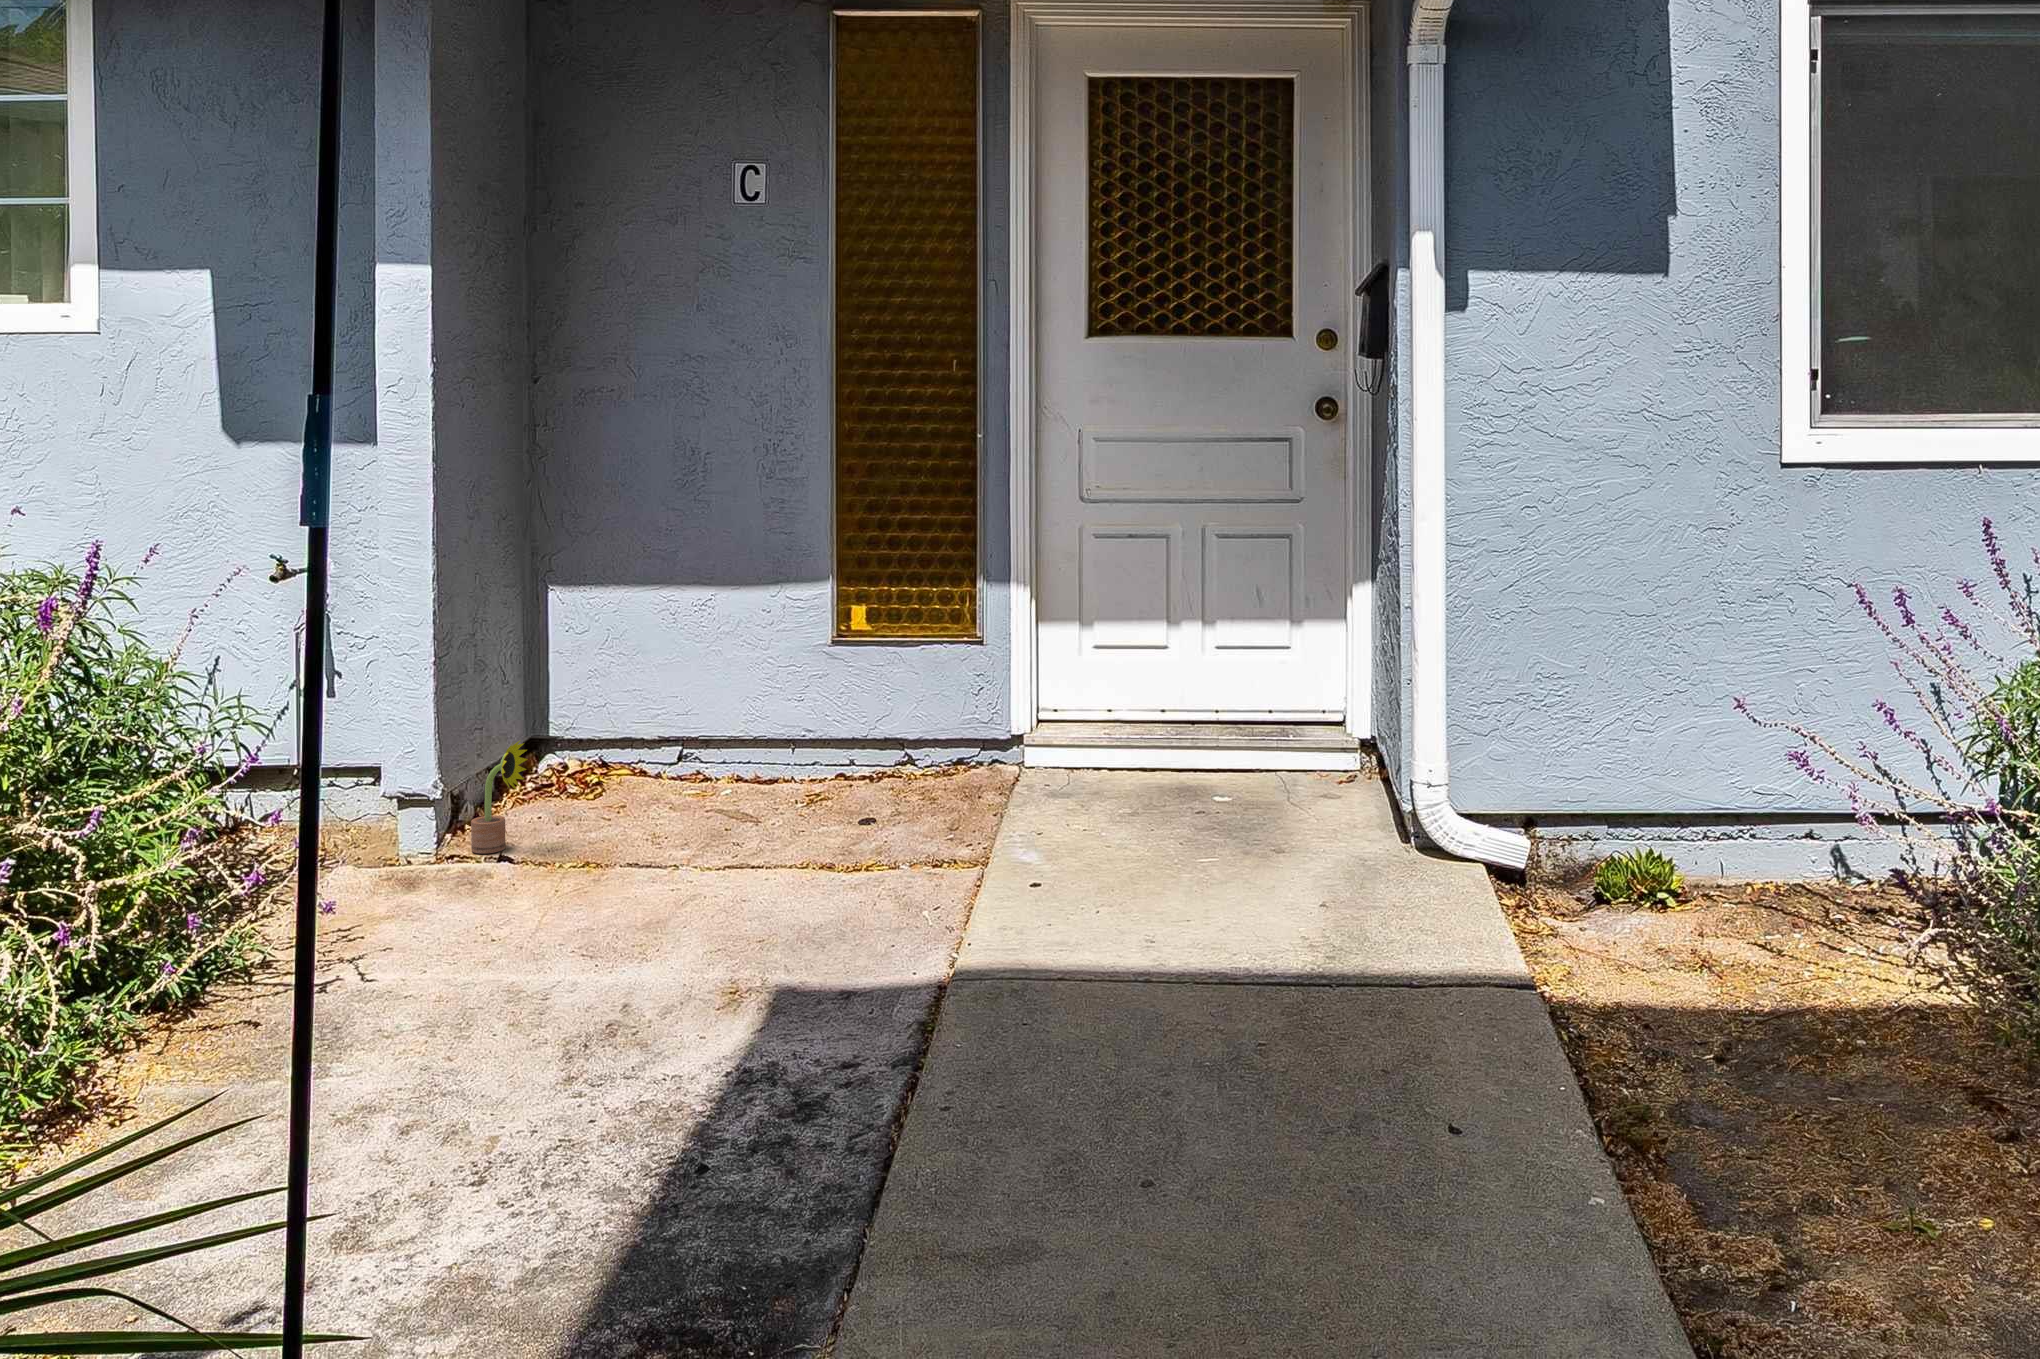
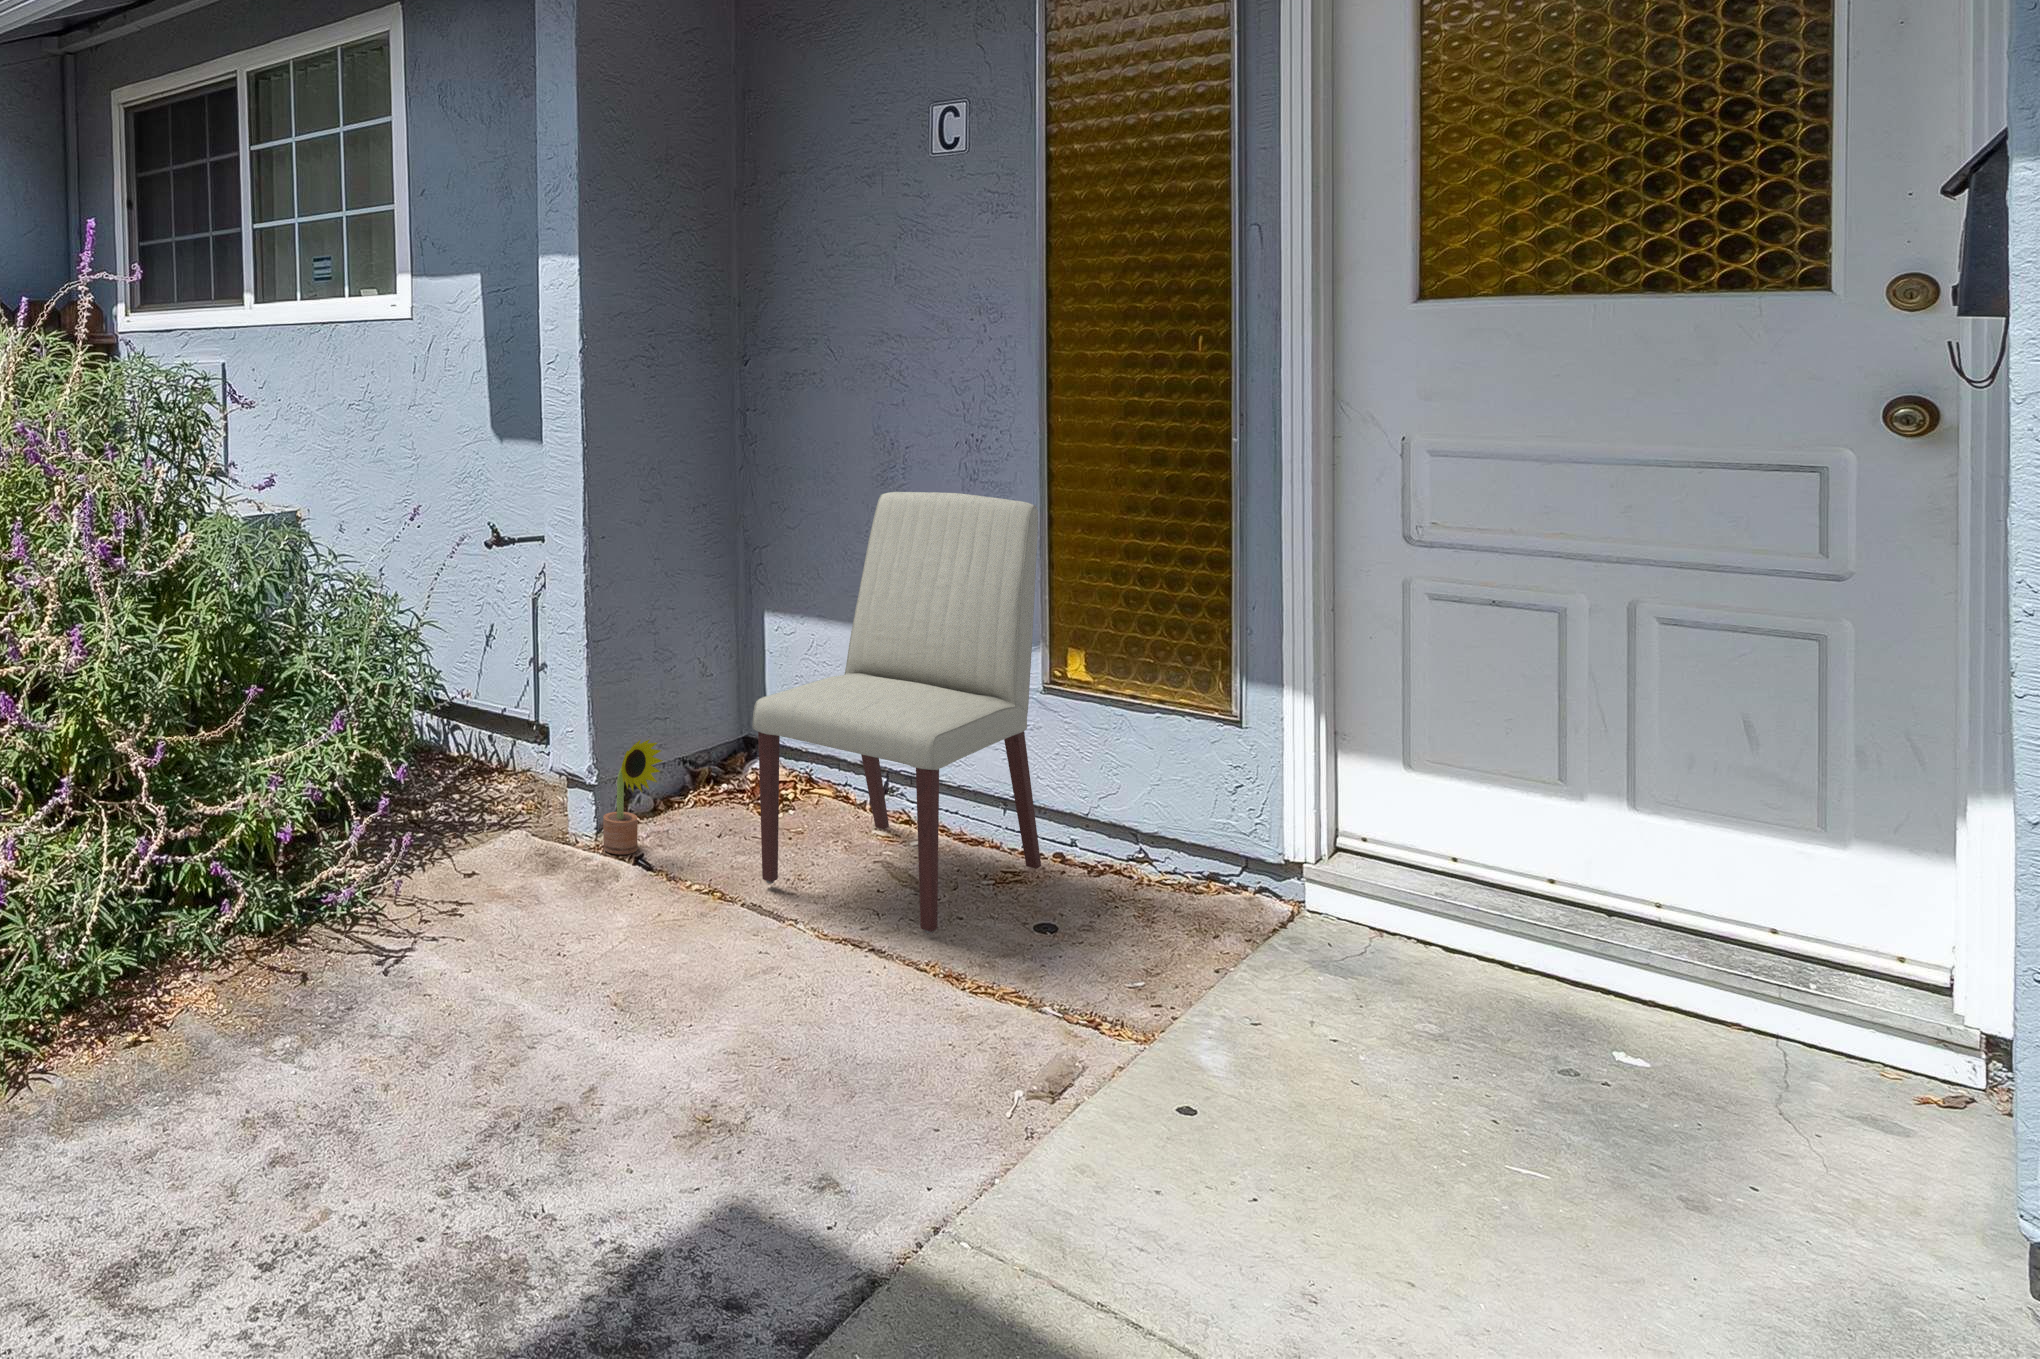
chair: none [638,492,835,838] -> present [753,492,1041,933]

